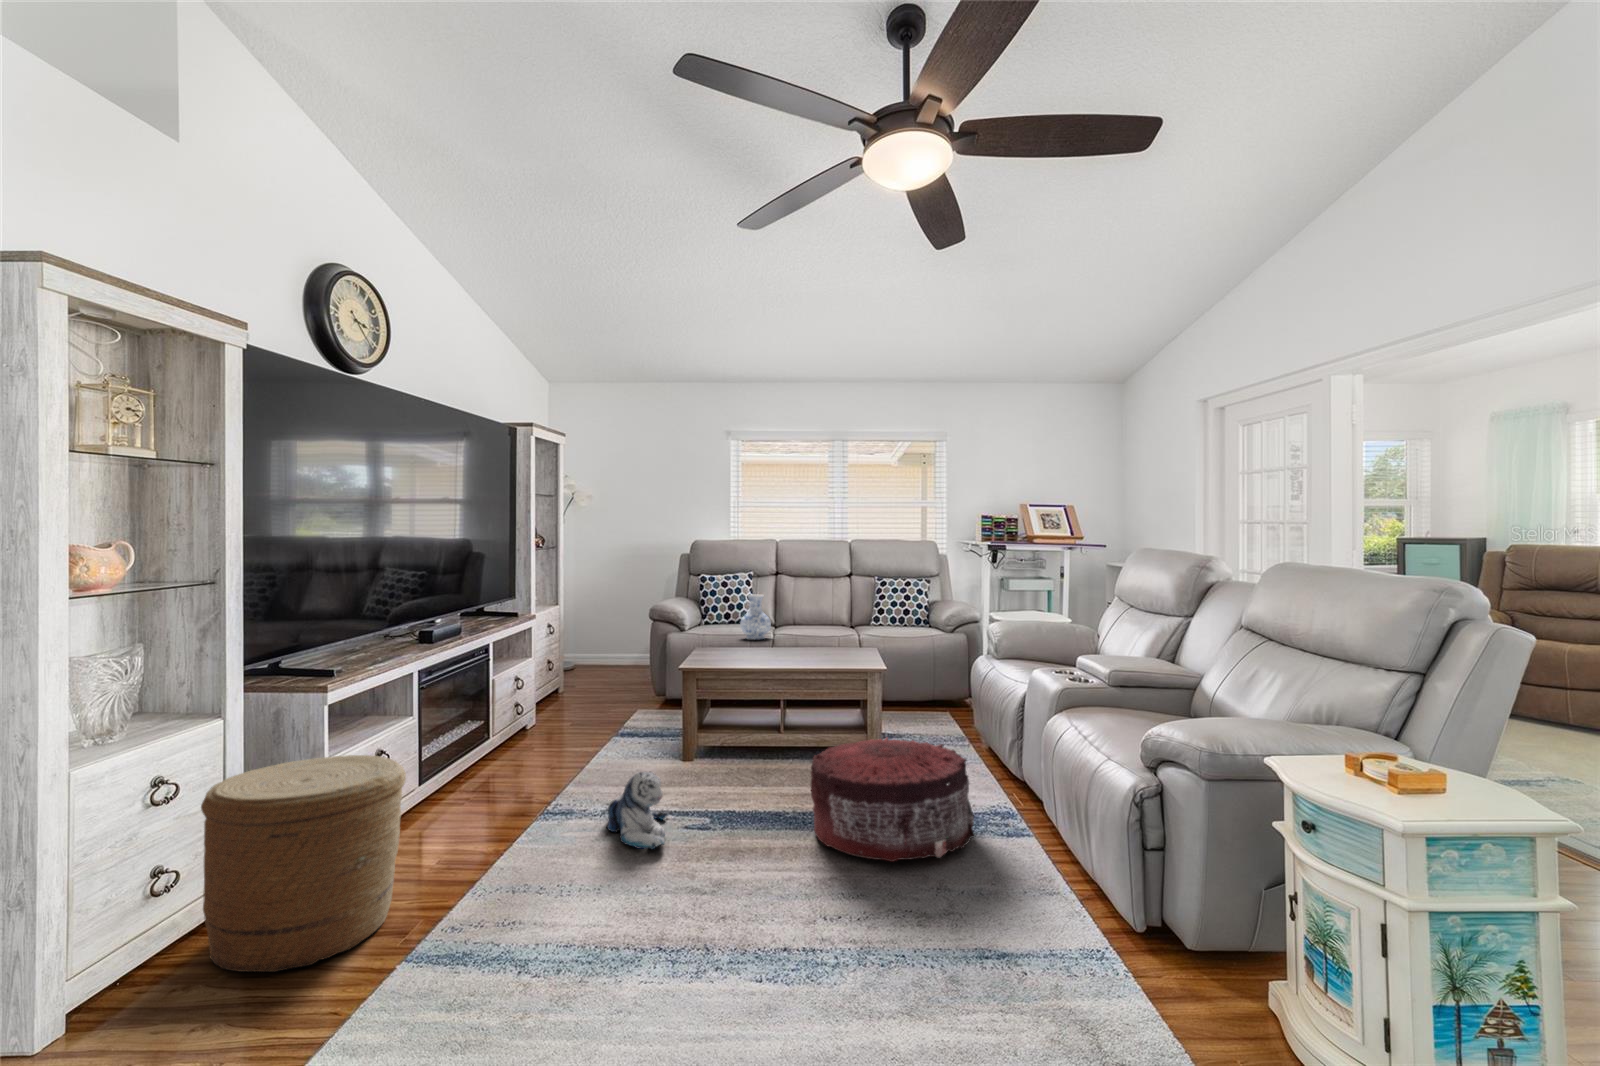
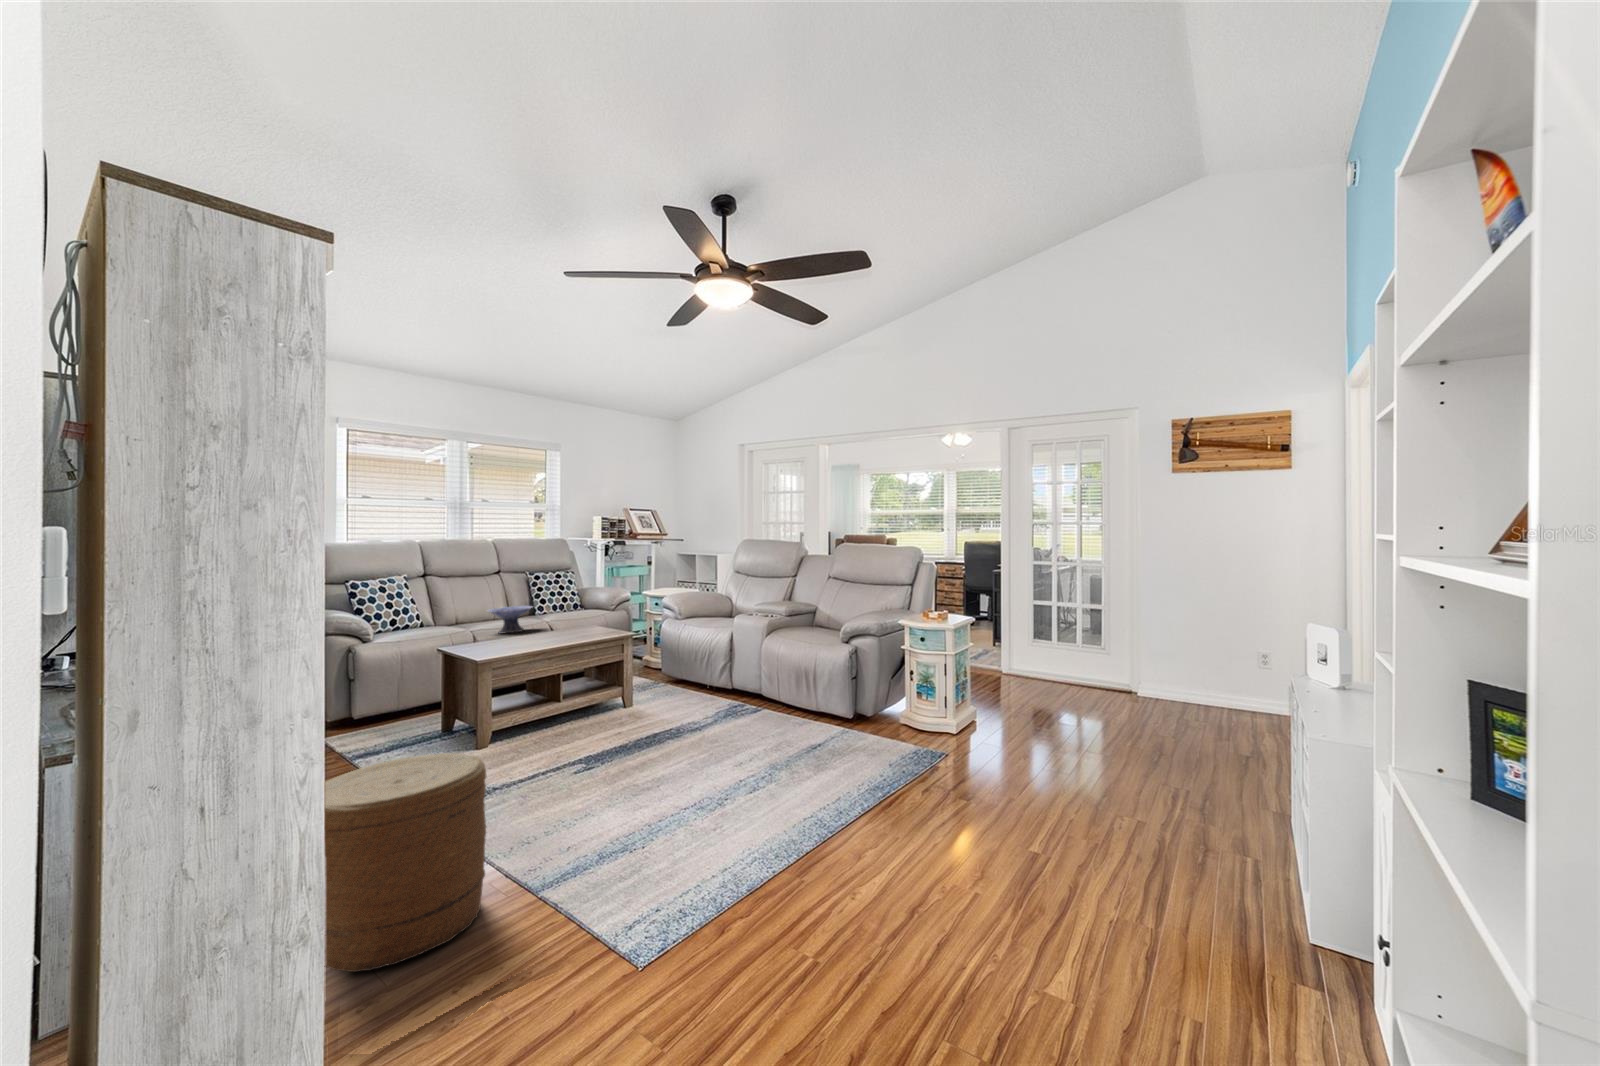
vase: present [740,595,771,640] -> none [431,595,465,639]
decorative bowl: none [784,613,833,643] -> present [488,606,532,634]
pouf: present [811,738,975,862] -> none [654,670,763,745]
plush toy: present [607,772,666,849] -> none [507,733,596,791]

